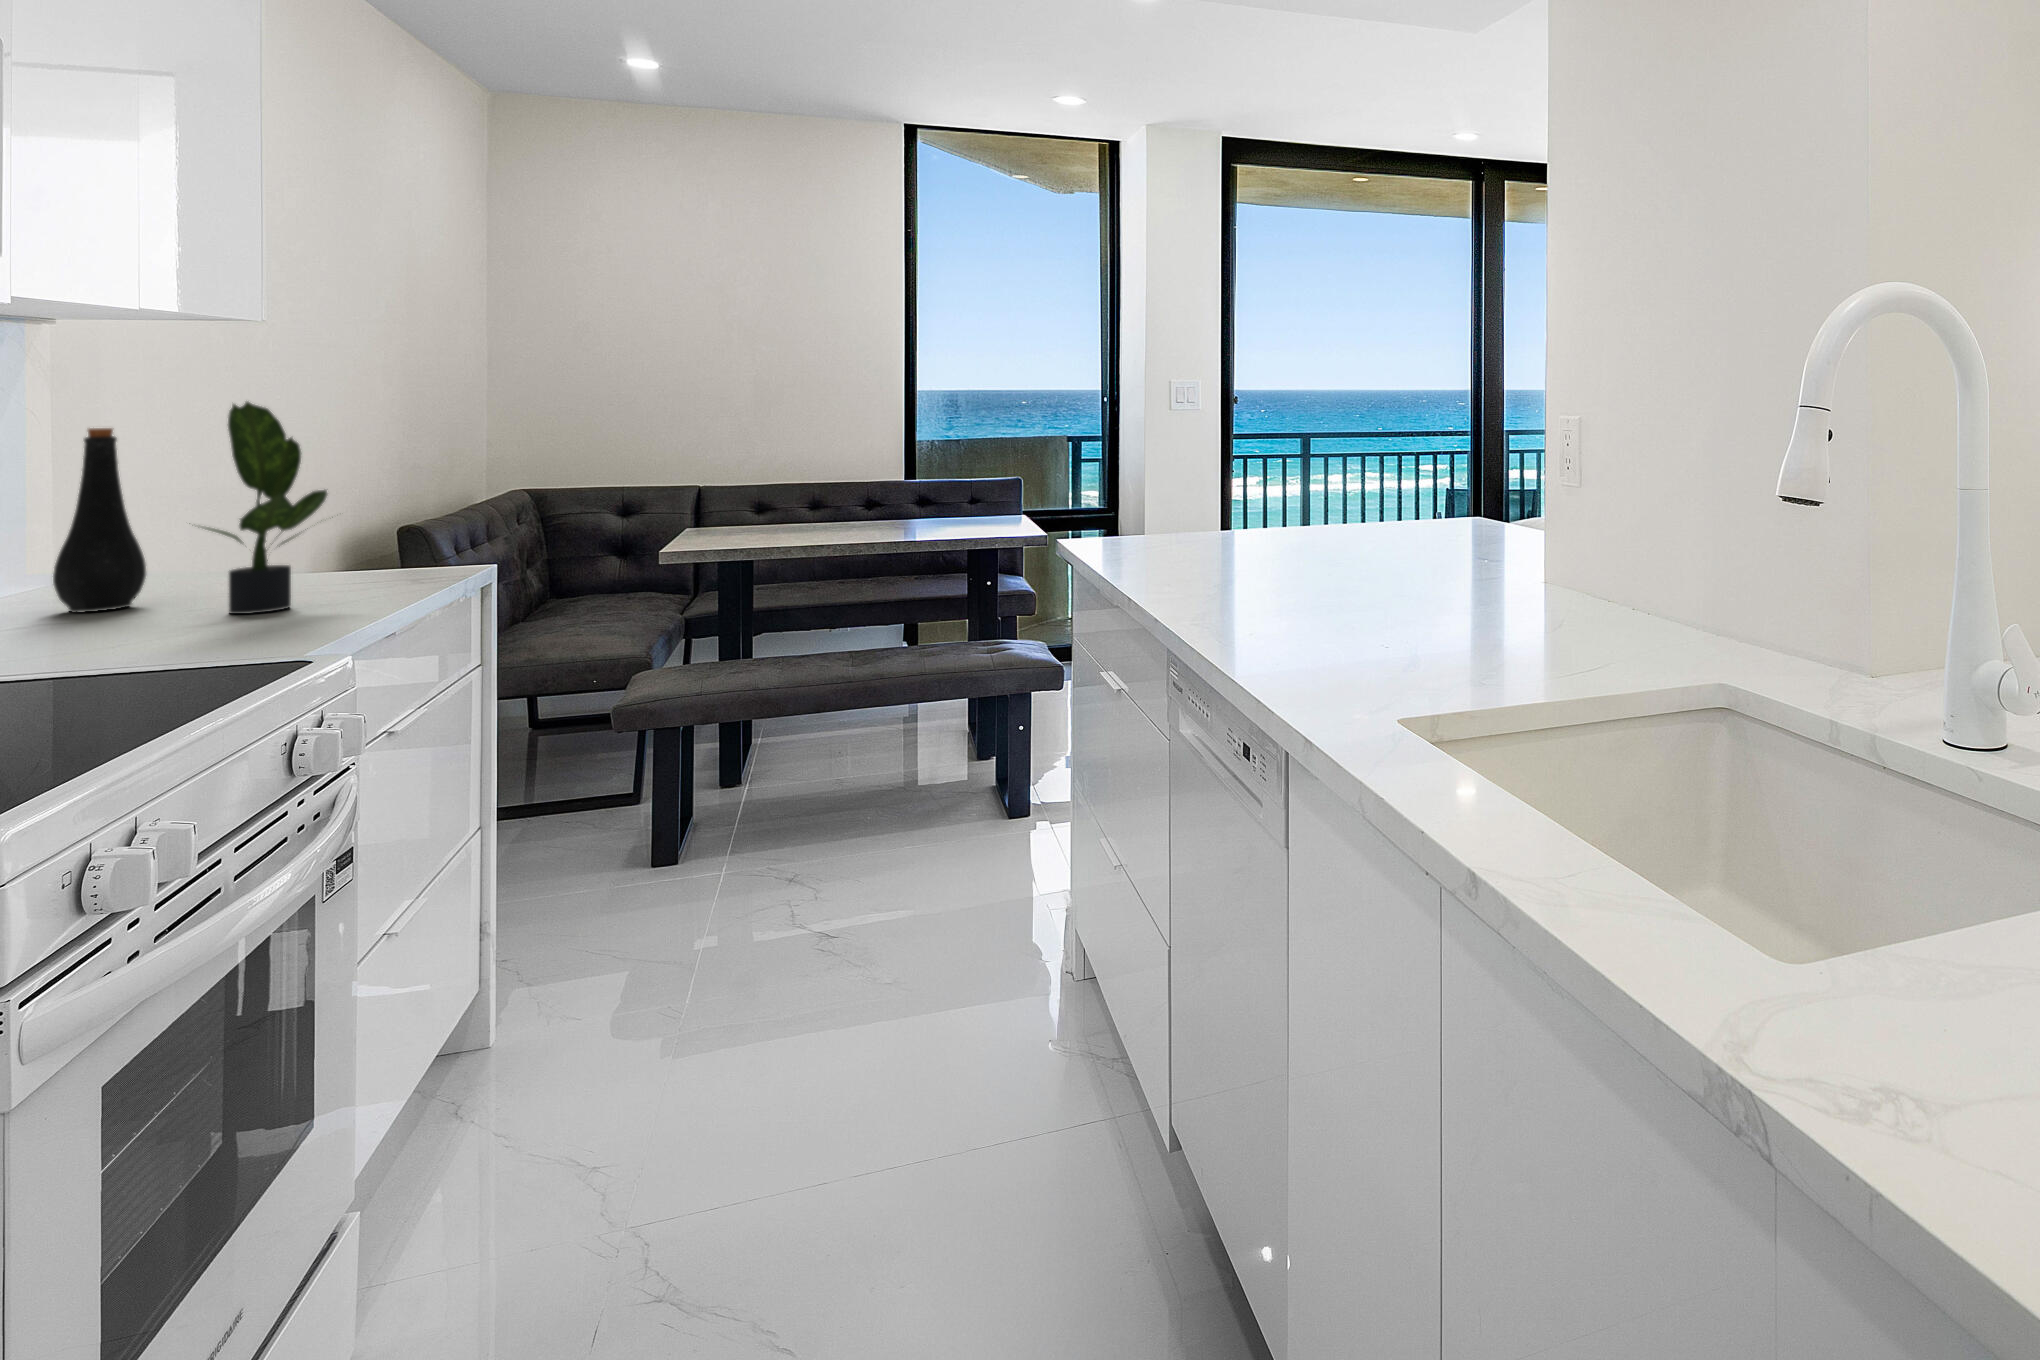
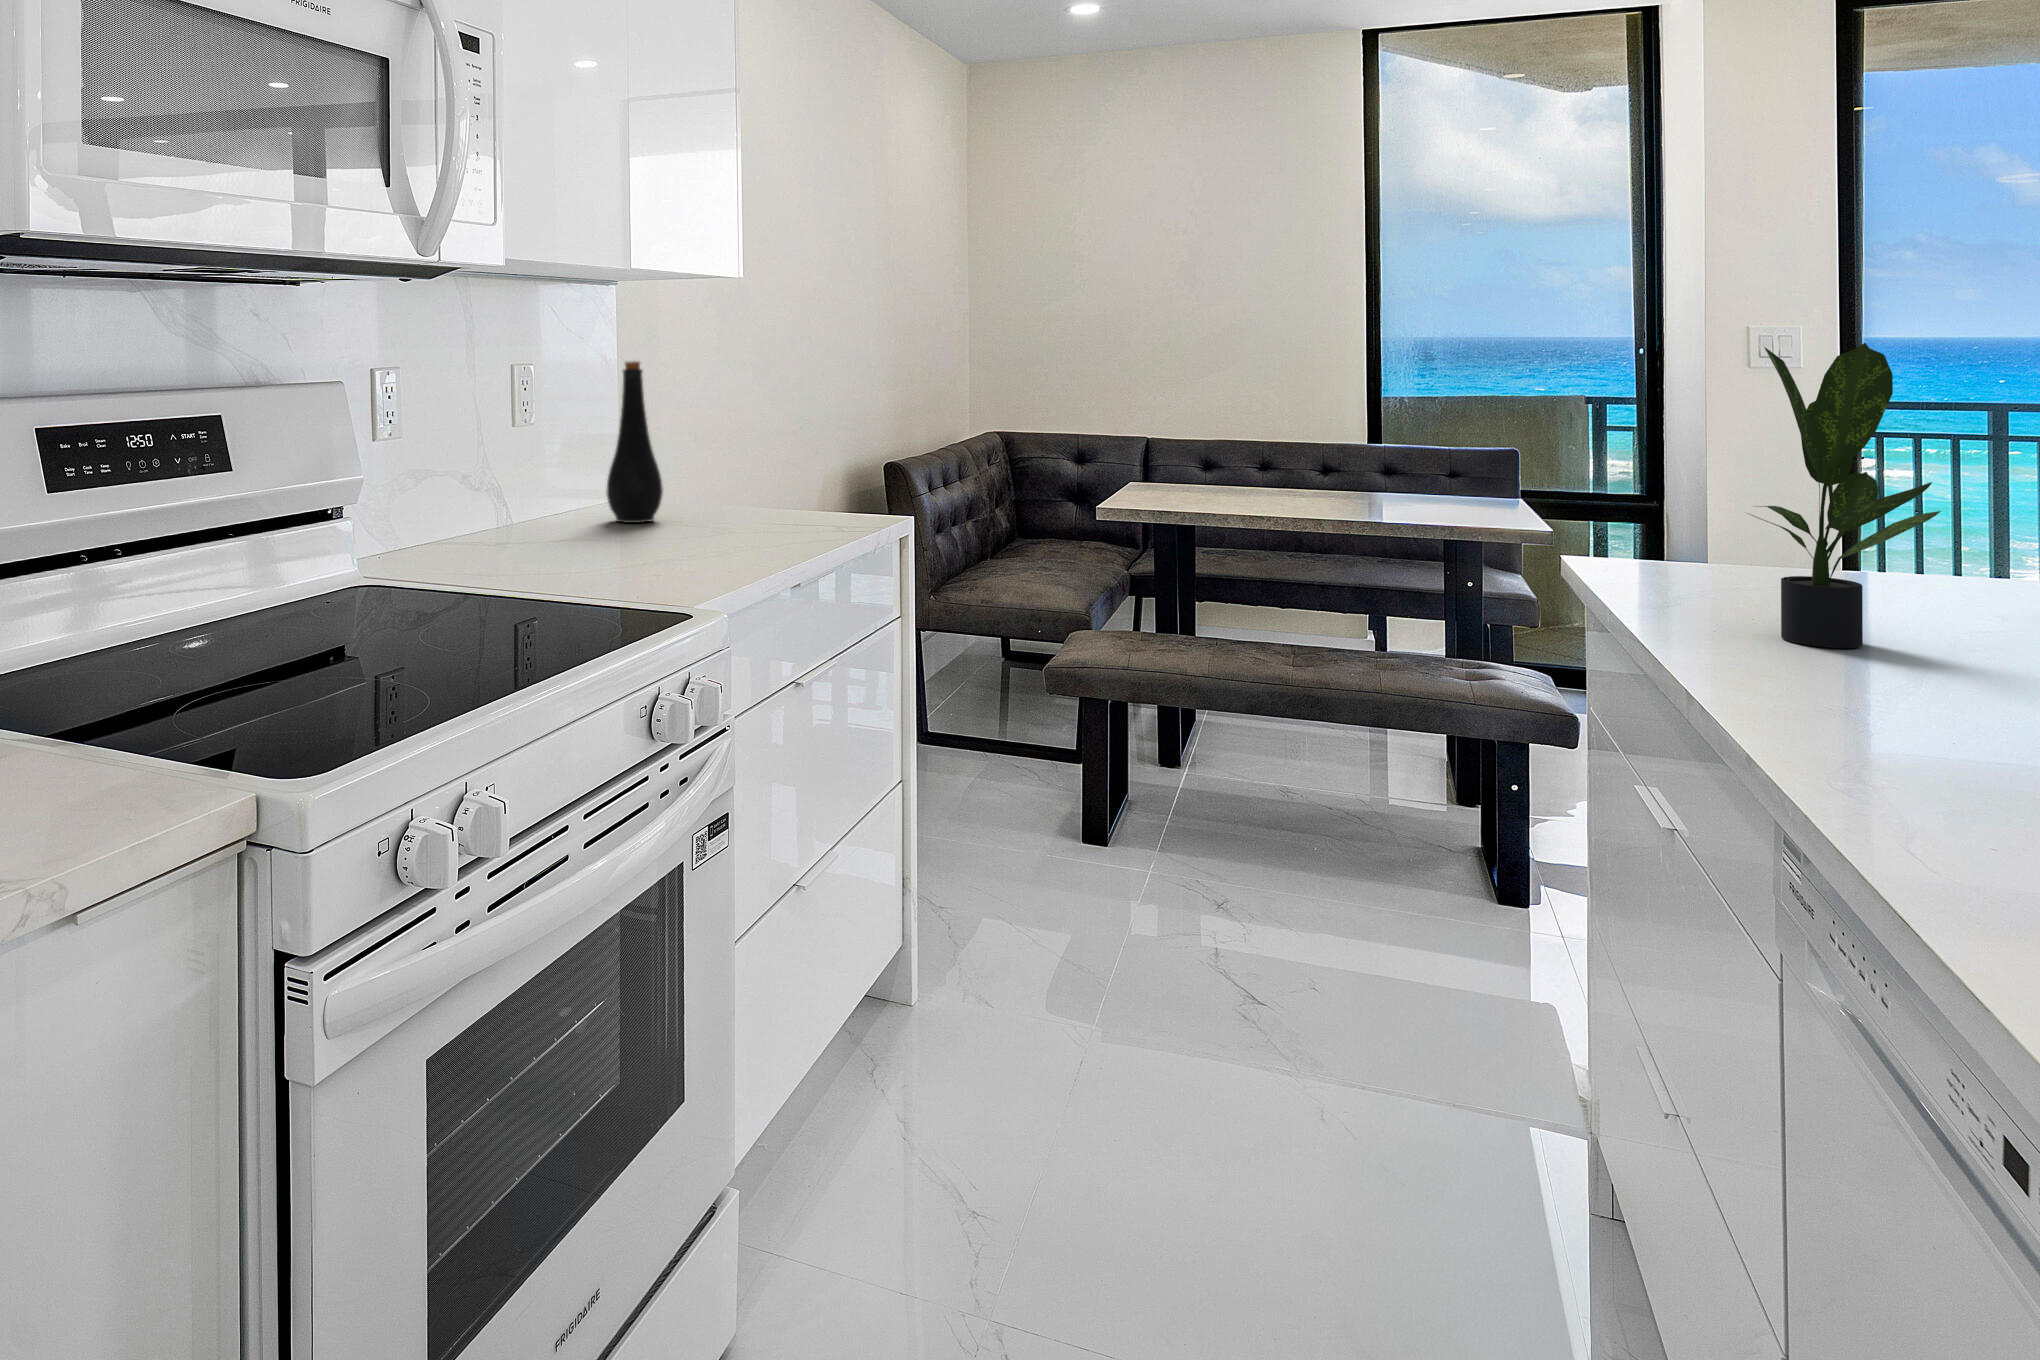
potted plant: present [189,402,333,614] -> present [1750,343,1941,648]

